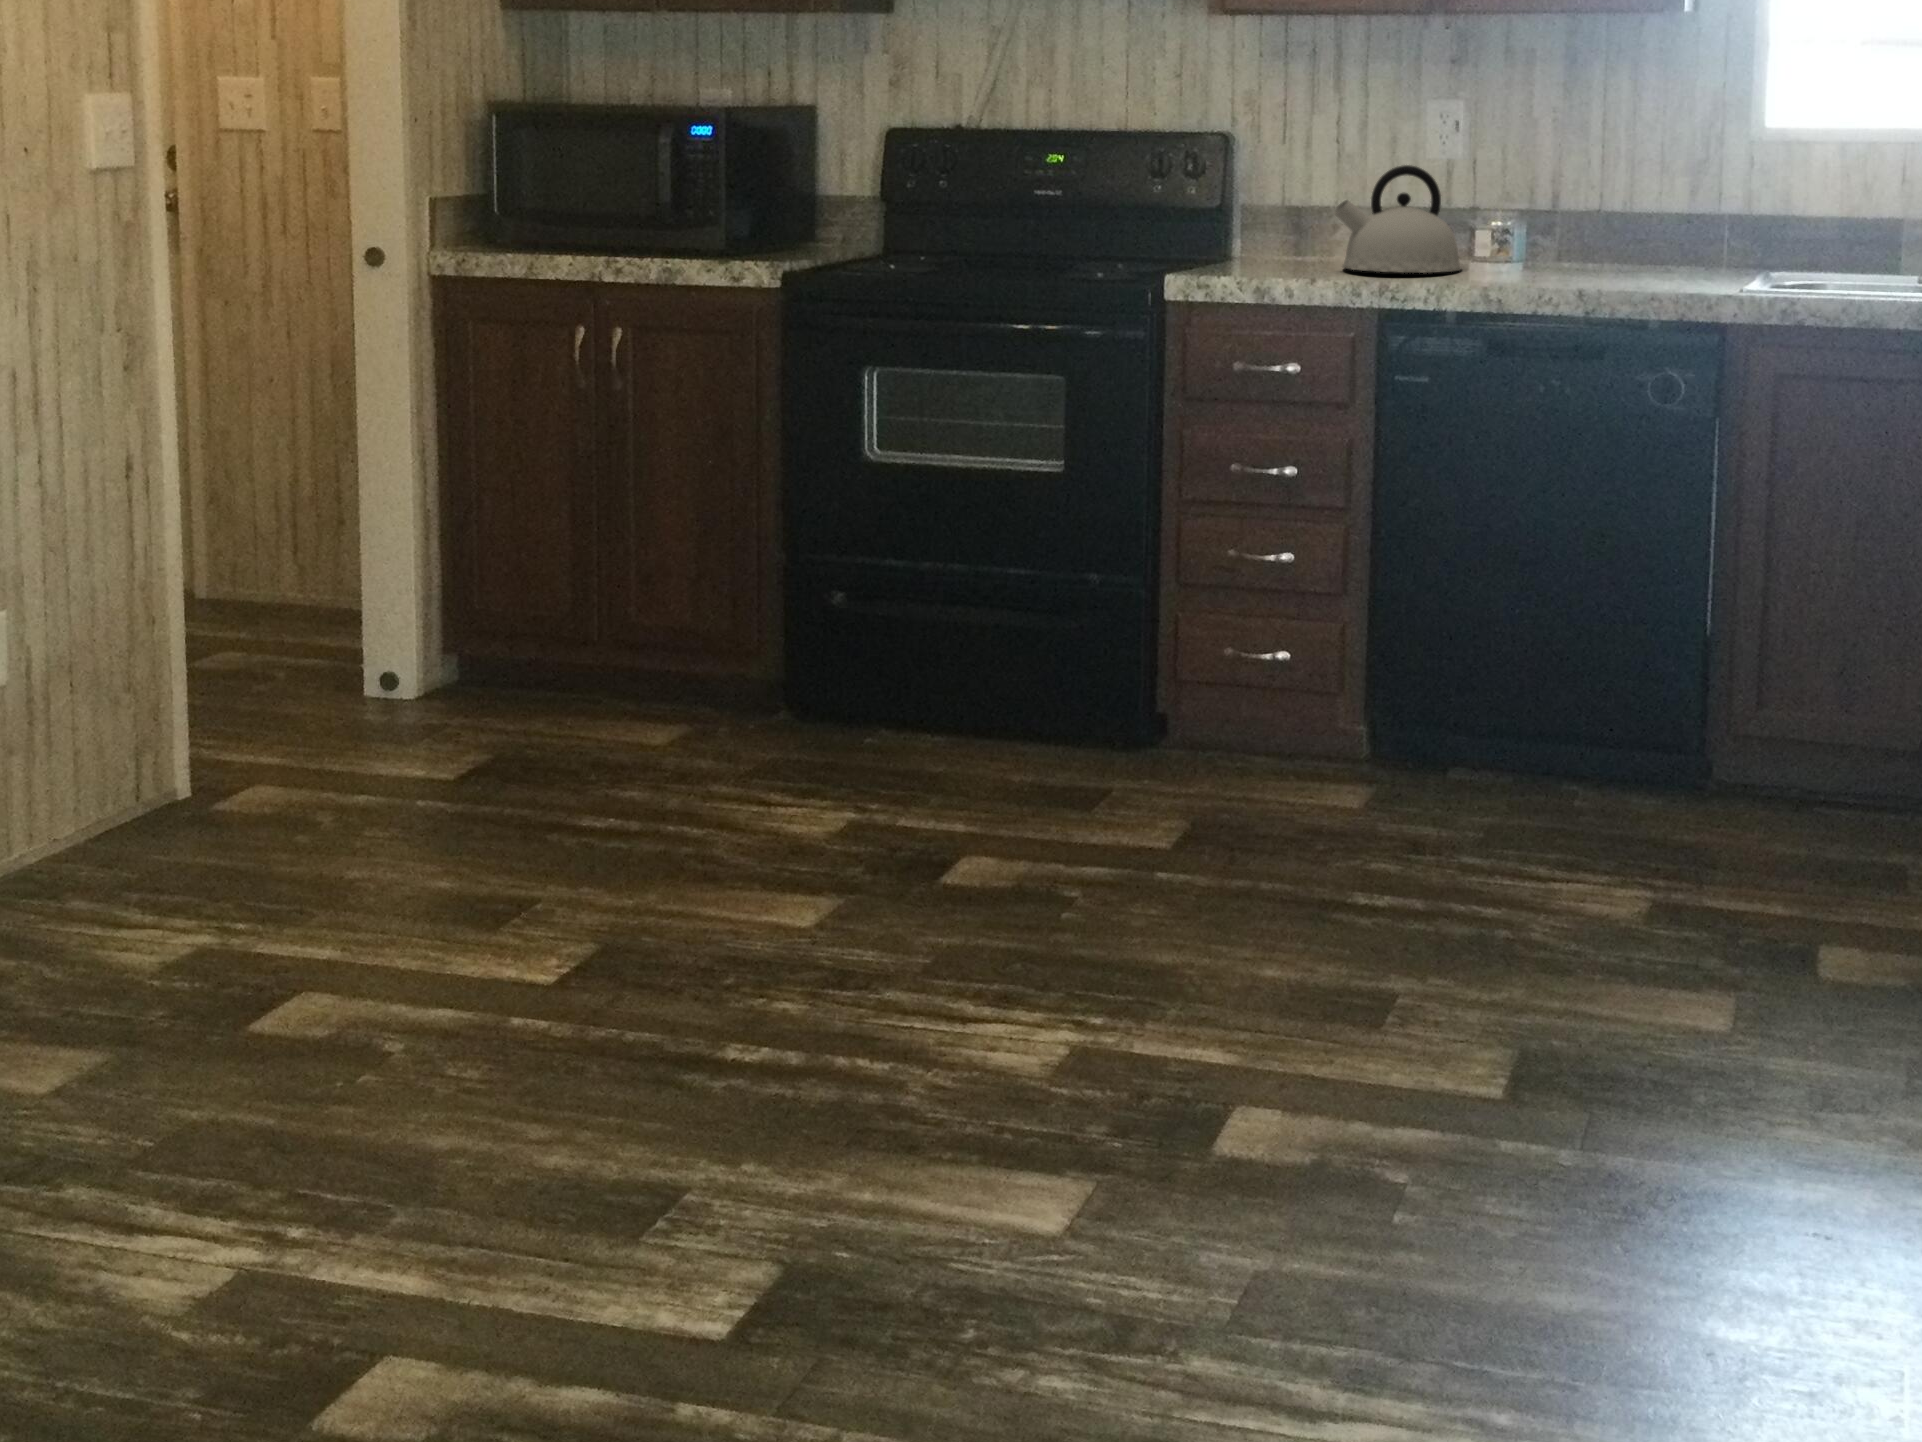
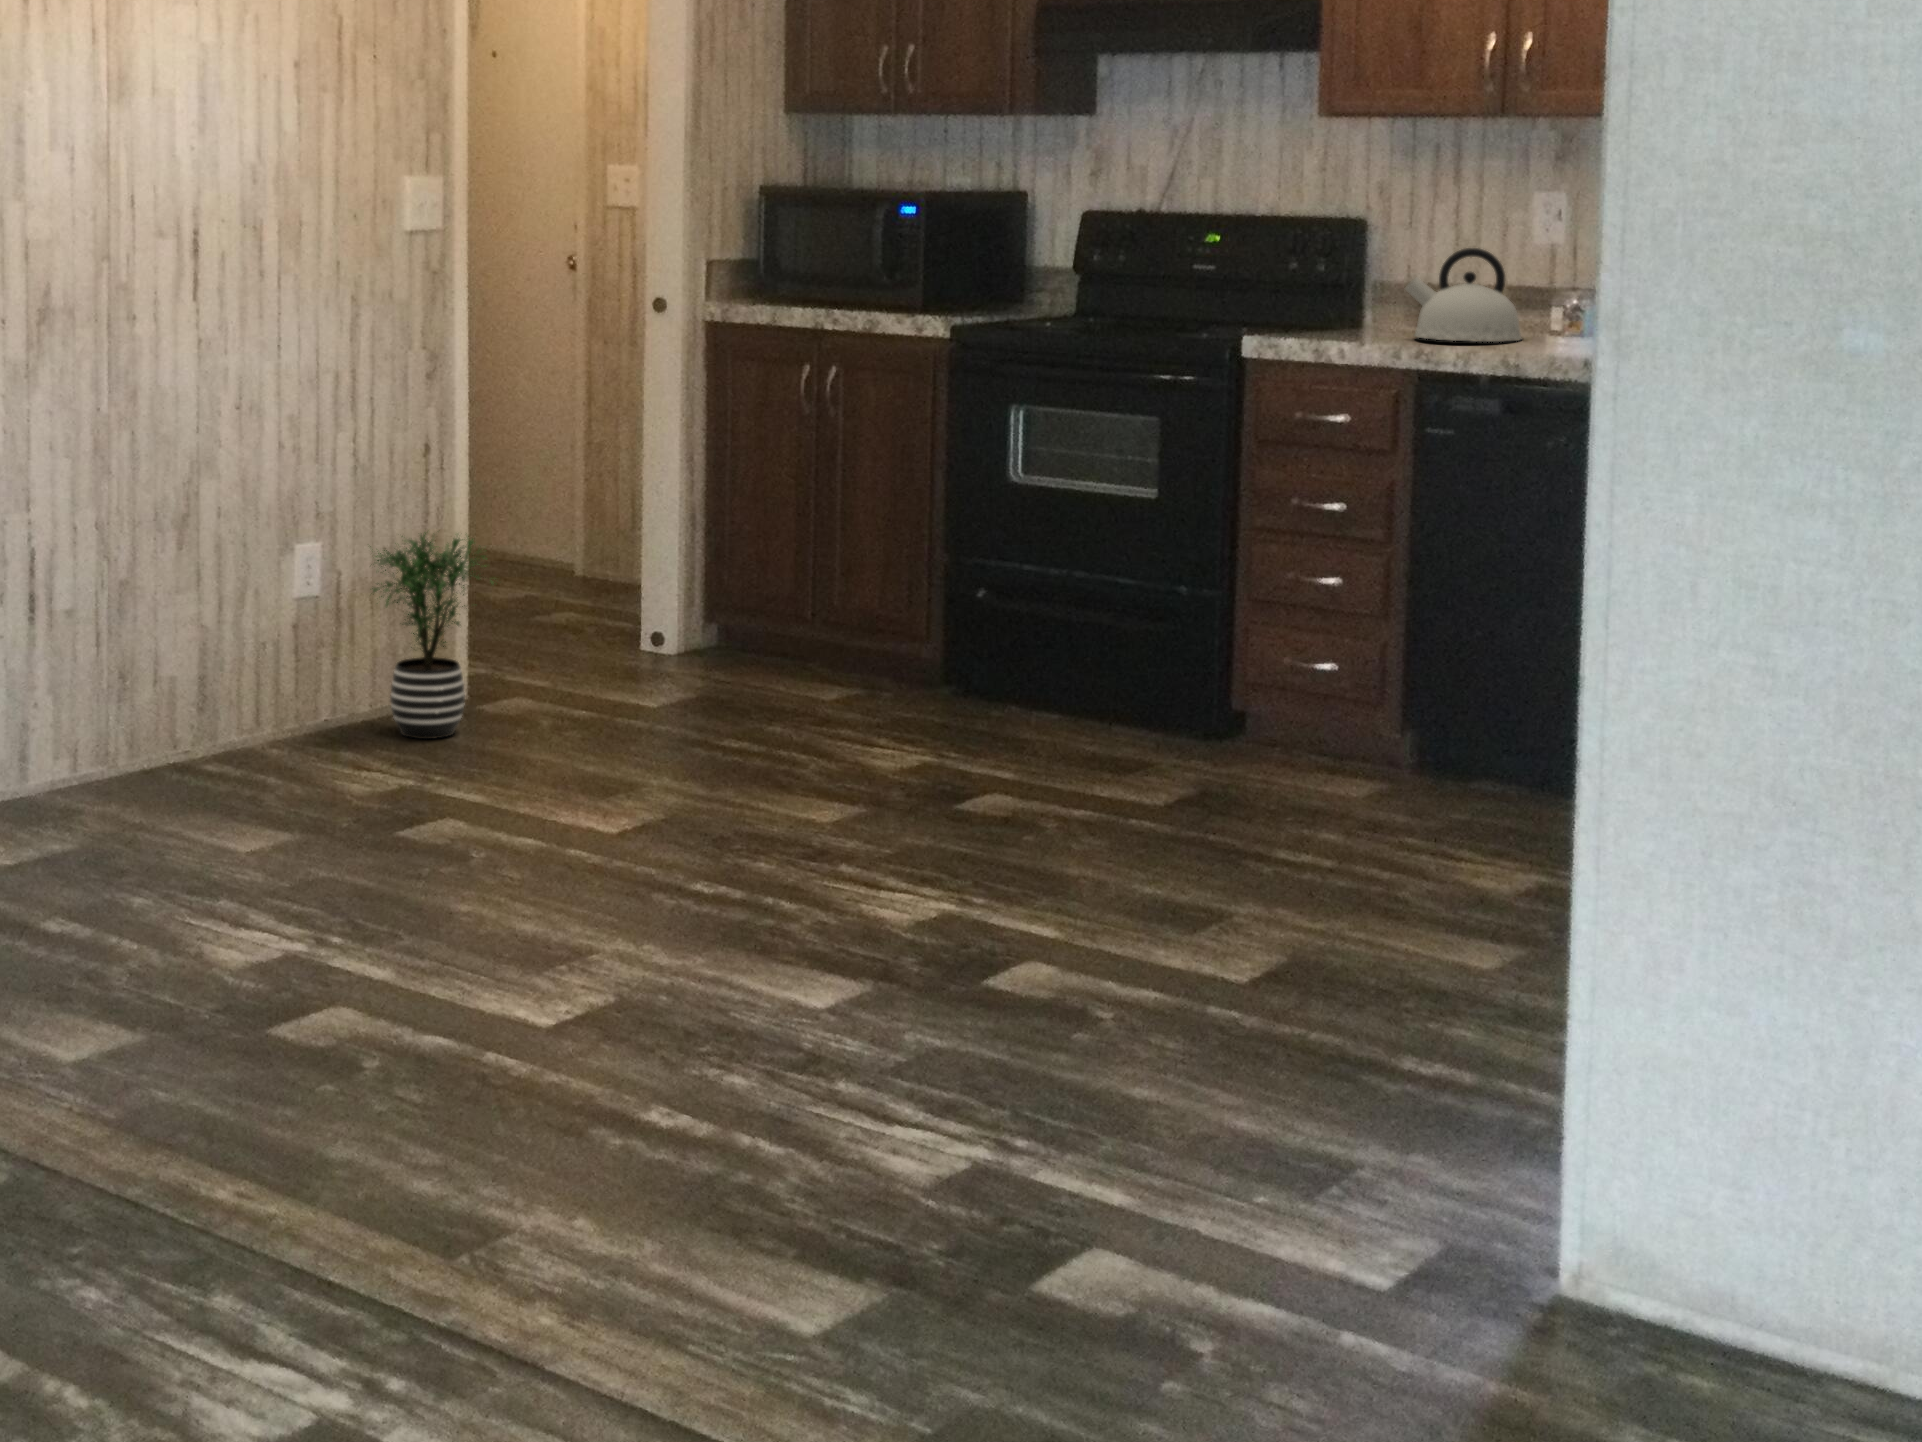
potted plant: none [73,576,285,867] -> present [372,532,493,739]

